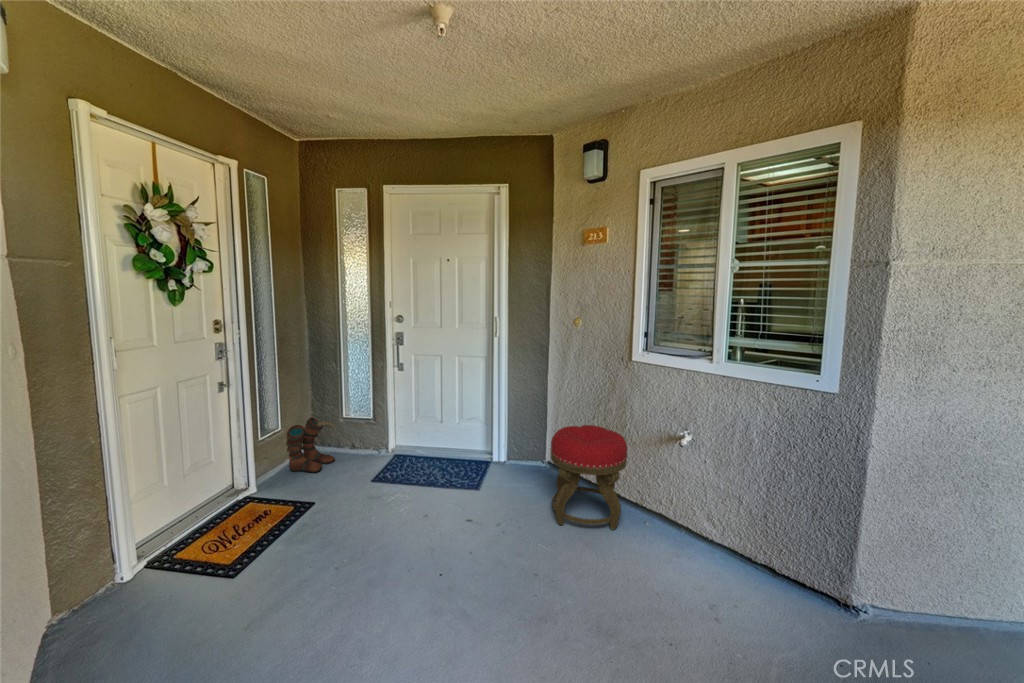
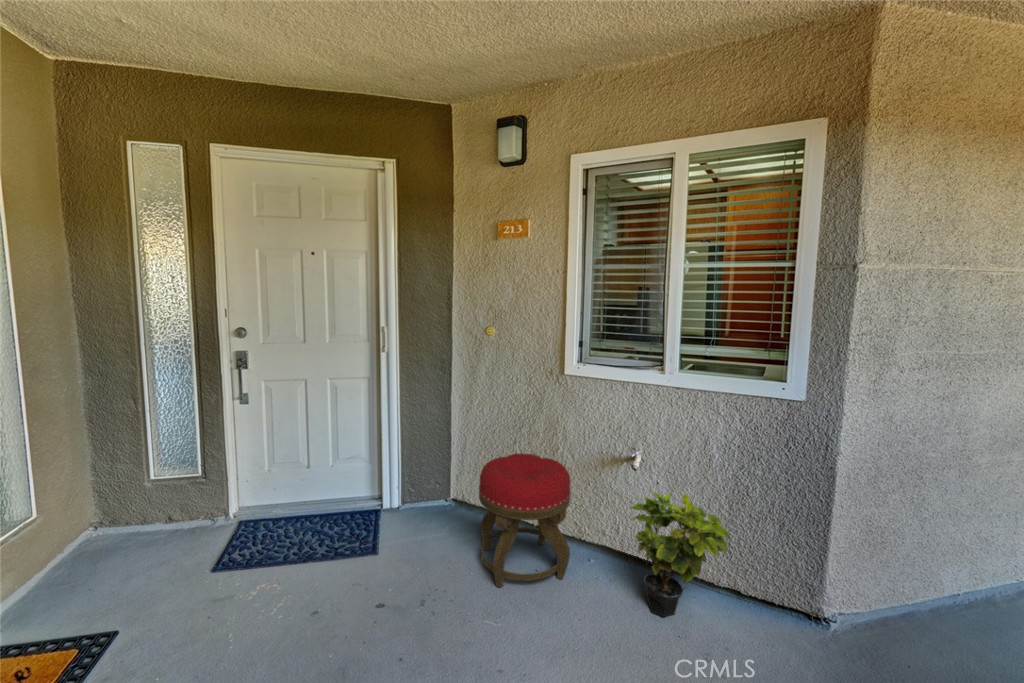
boots: present [286,418,335,473] -> none [37,489,136,584]
potted plant: none [667,466,753,573] -> present [631,492,729,617]

